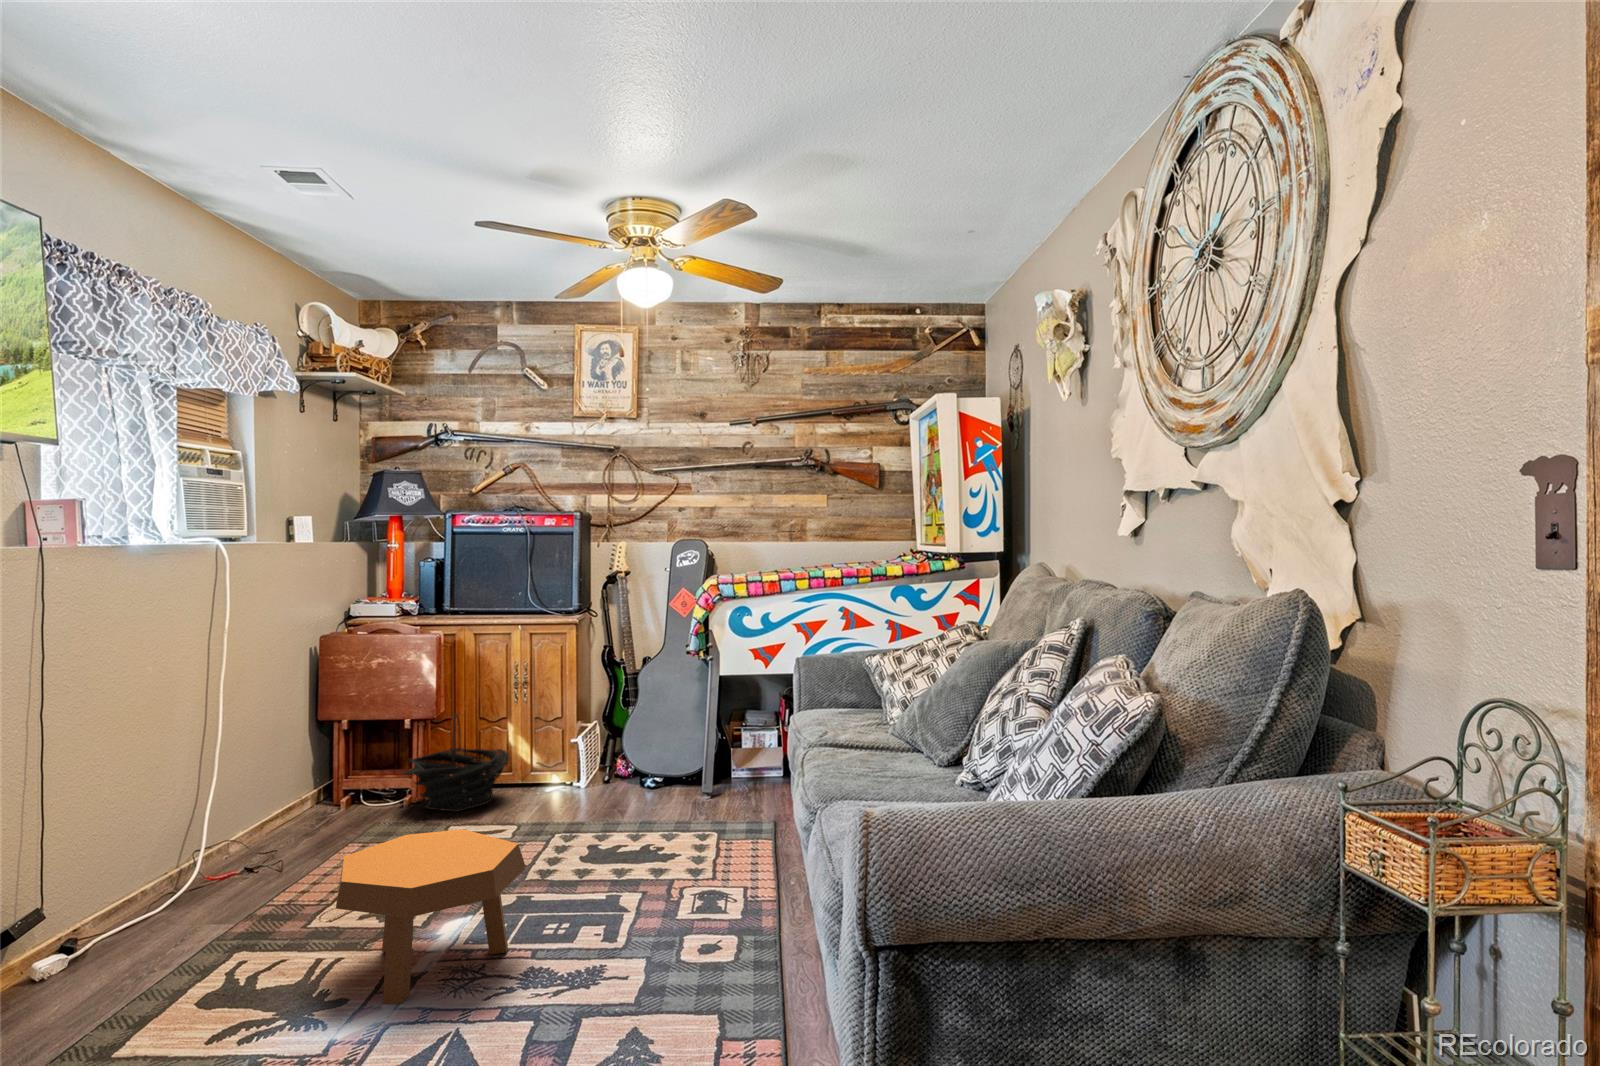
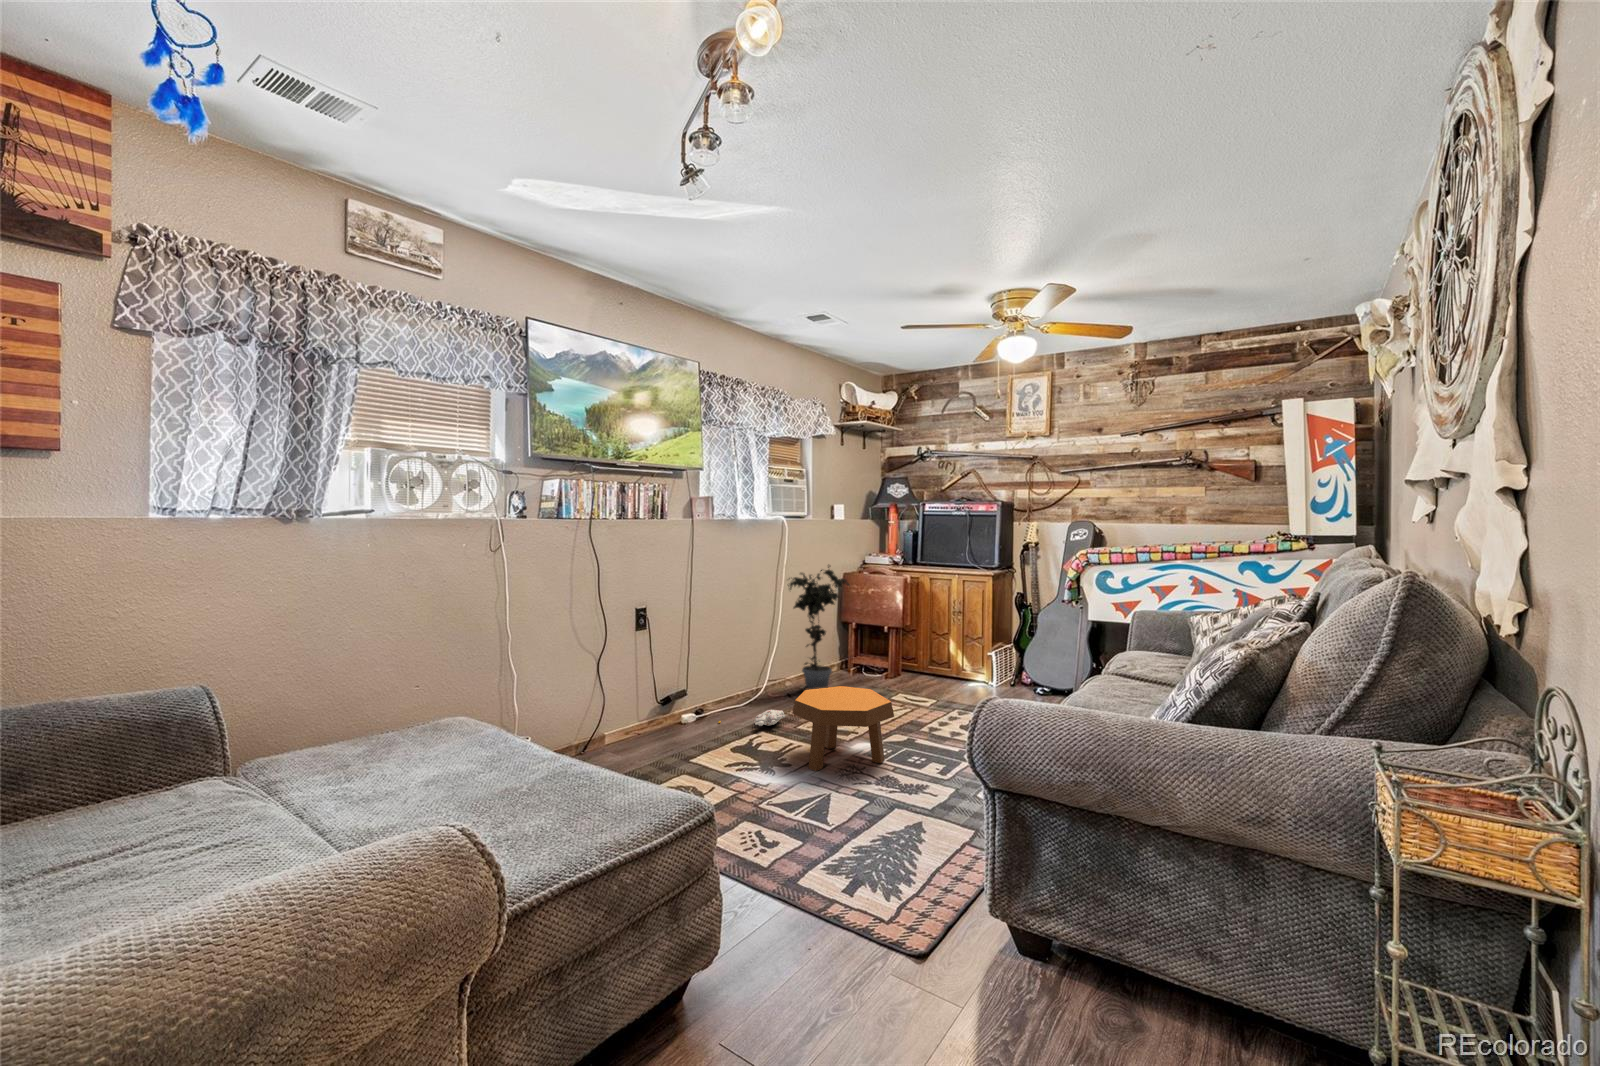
potted plant: none [228,619,350,856] -> present [788,566,850,690]
basket: present [404,713,509,812] -> none [881,628,944,688]
plush toy: none [113,905,276,968] -> present [718,710,785,726]

